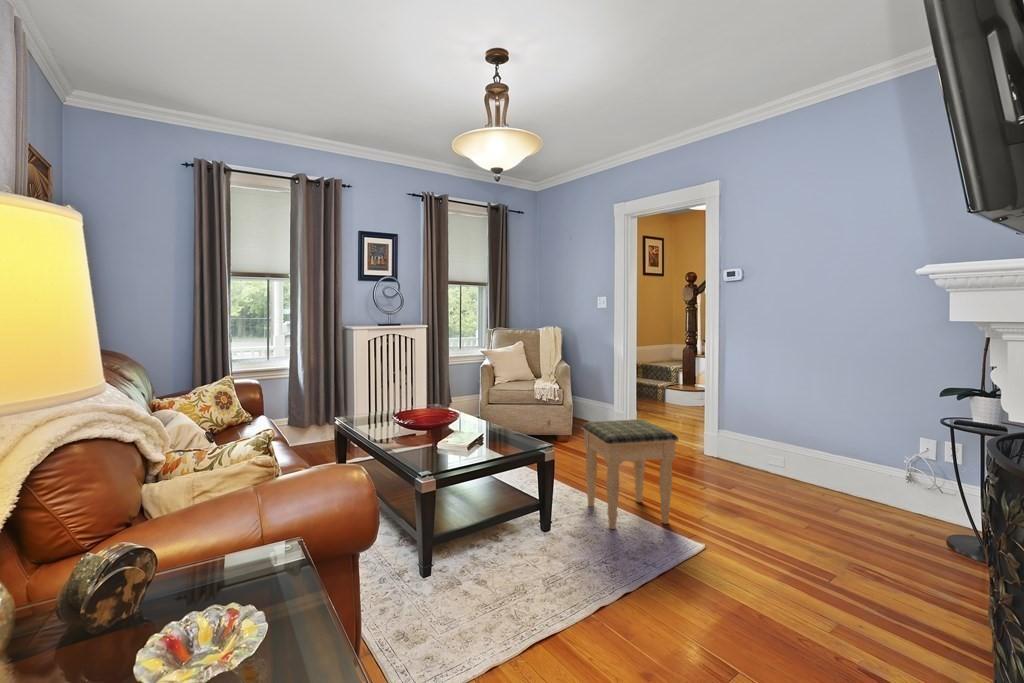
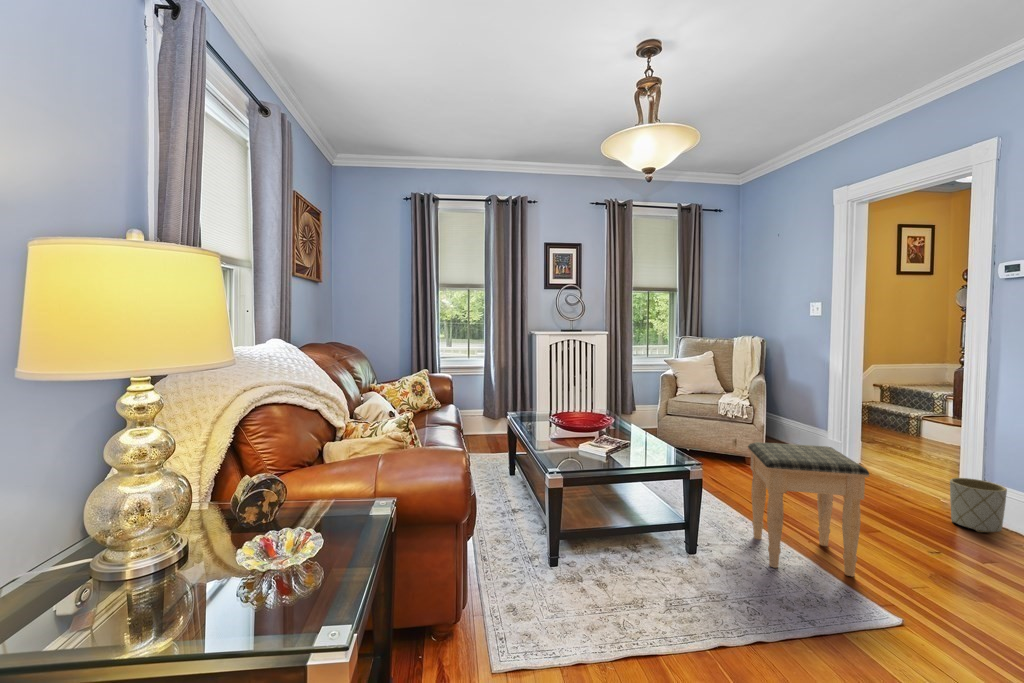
planter: none [707,432,741,471] -> present [950,478,1007,532]

